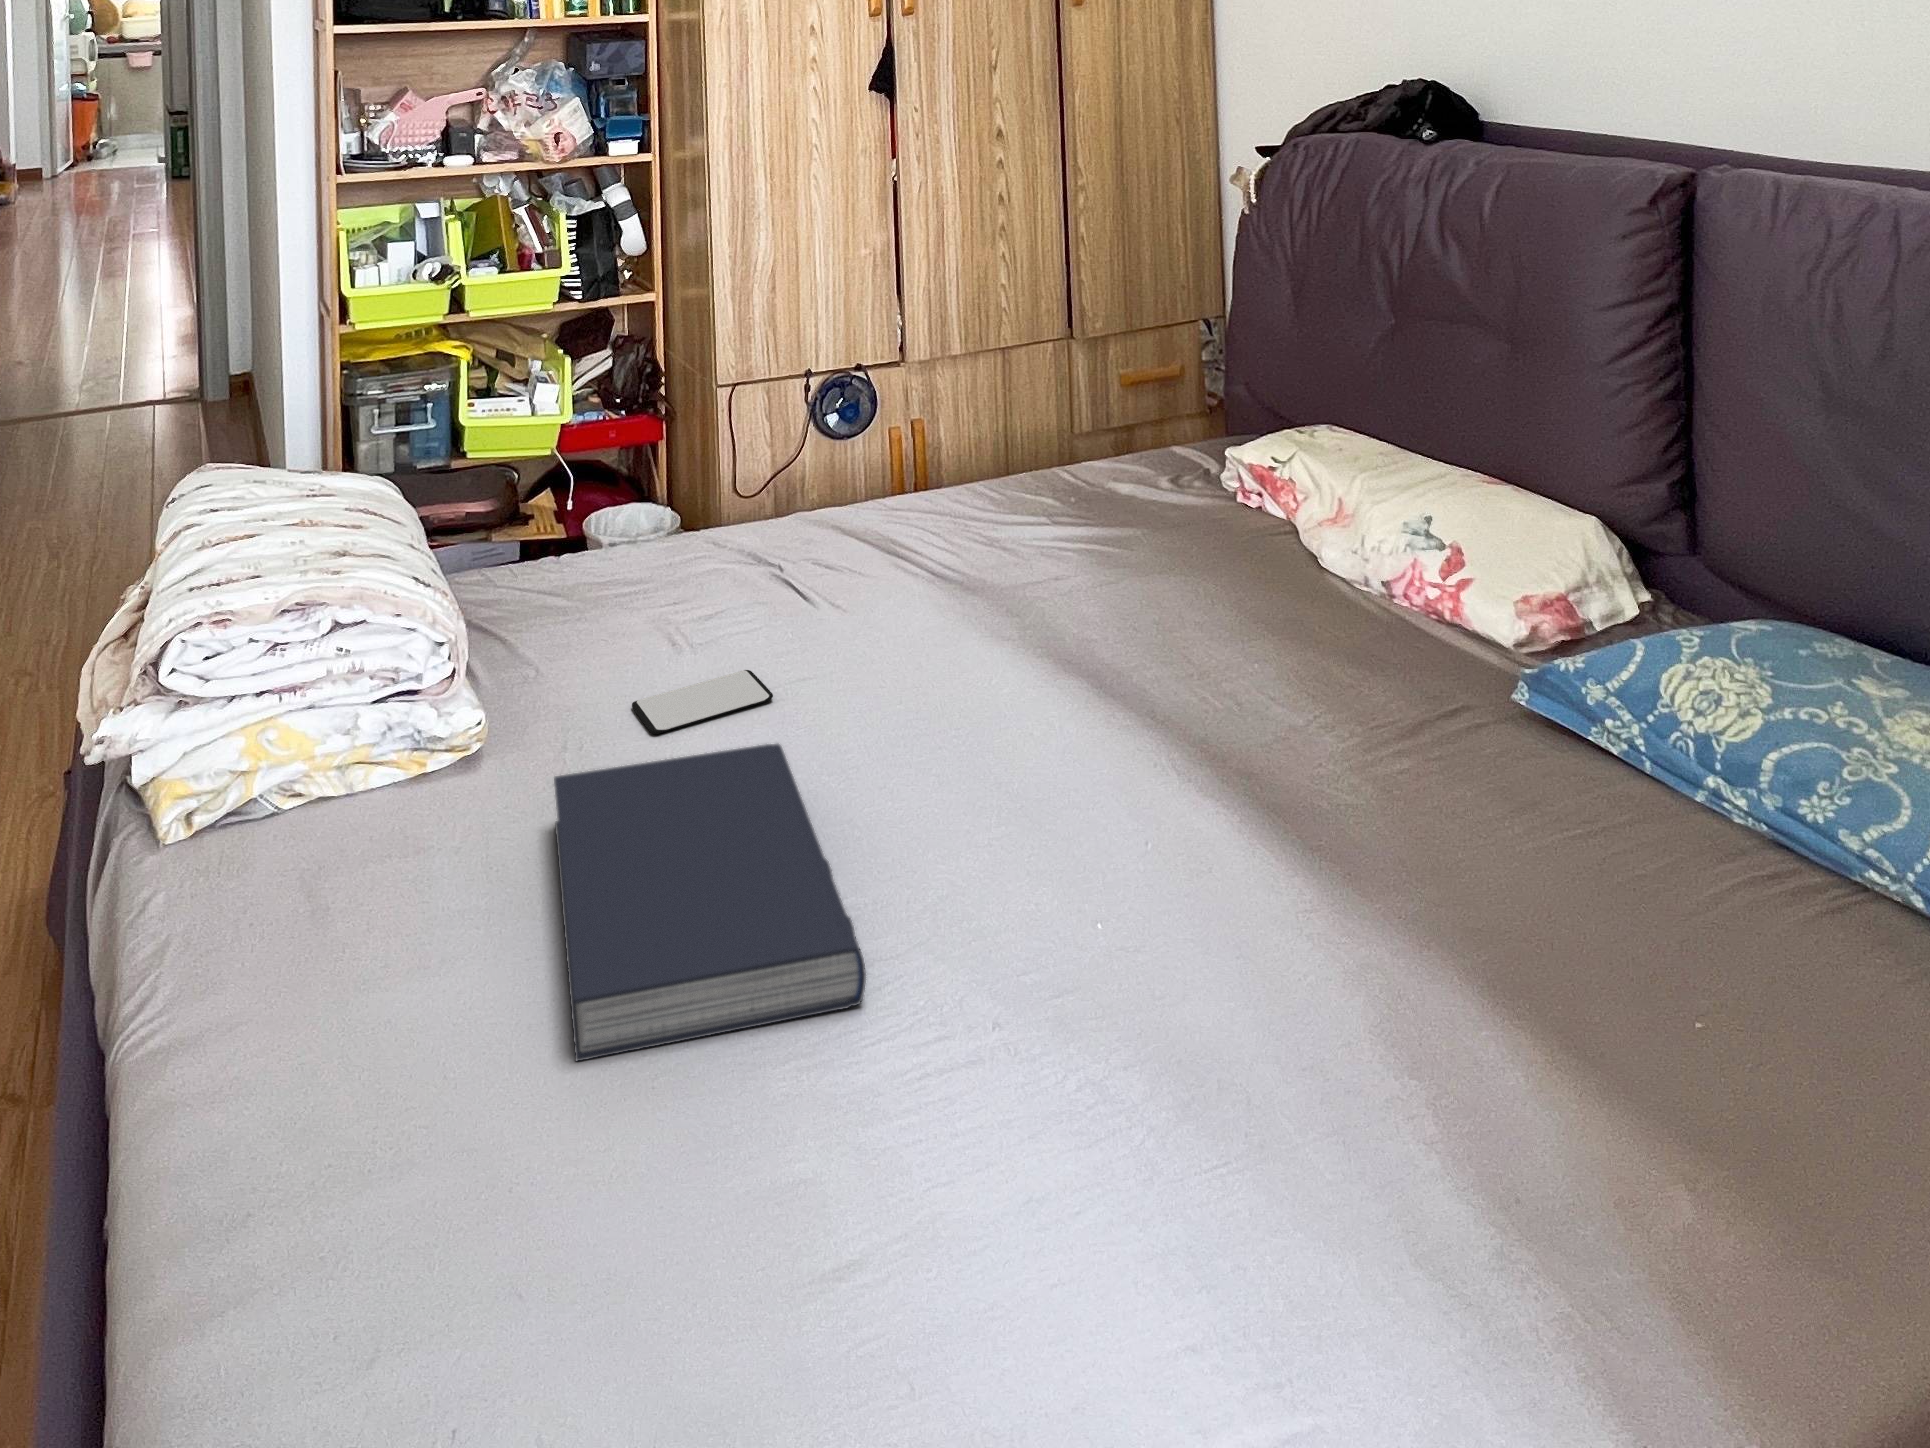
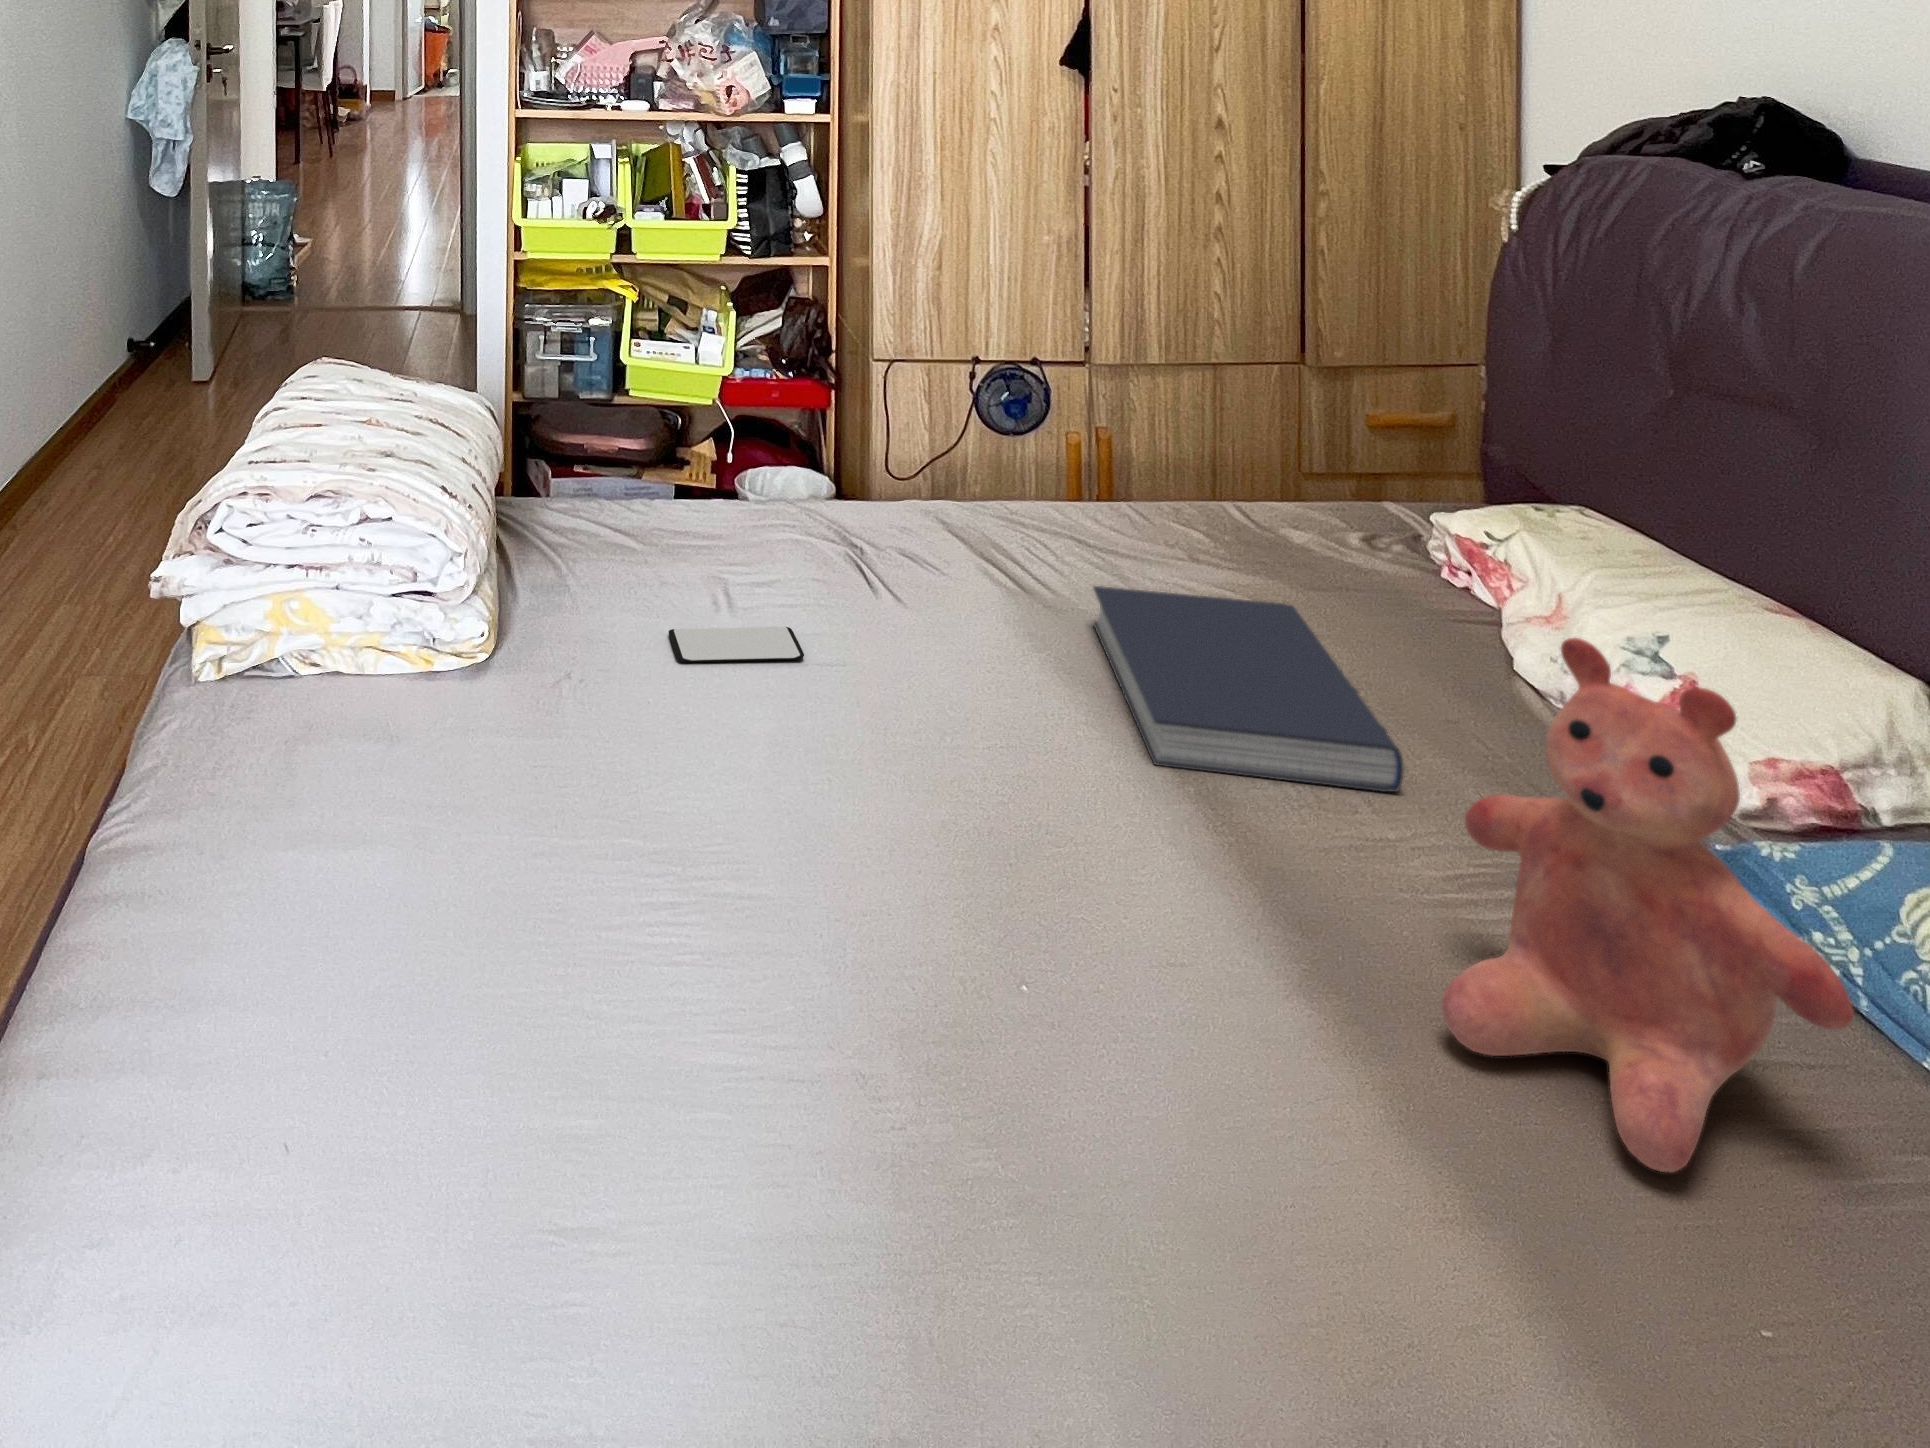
teddy bear: none [1386,519,1690,959] -> present [1442,638,1854,1173]
book: present [554,744,866,1061] -> present [1093,586,1404,792]

